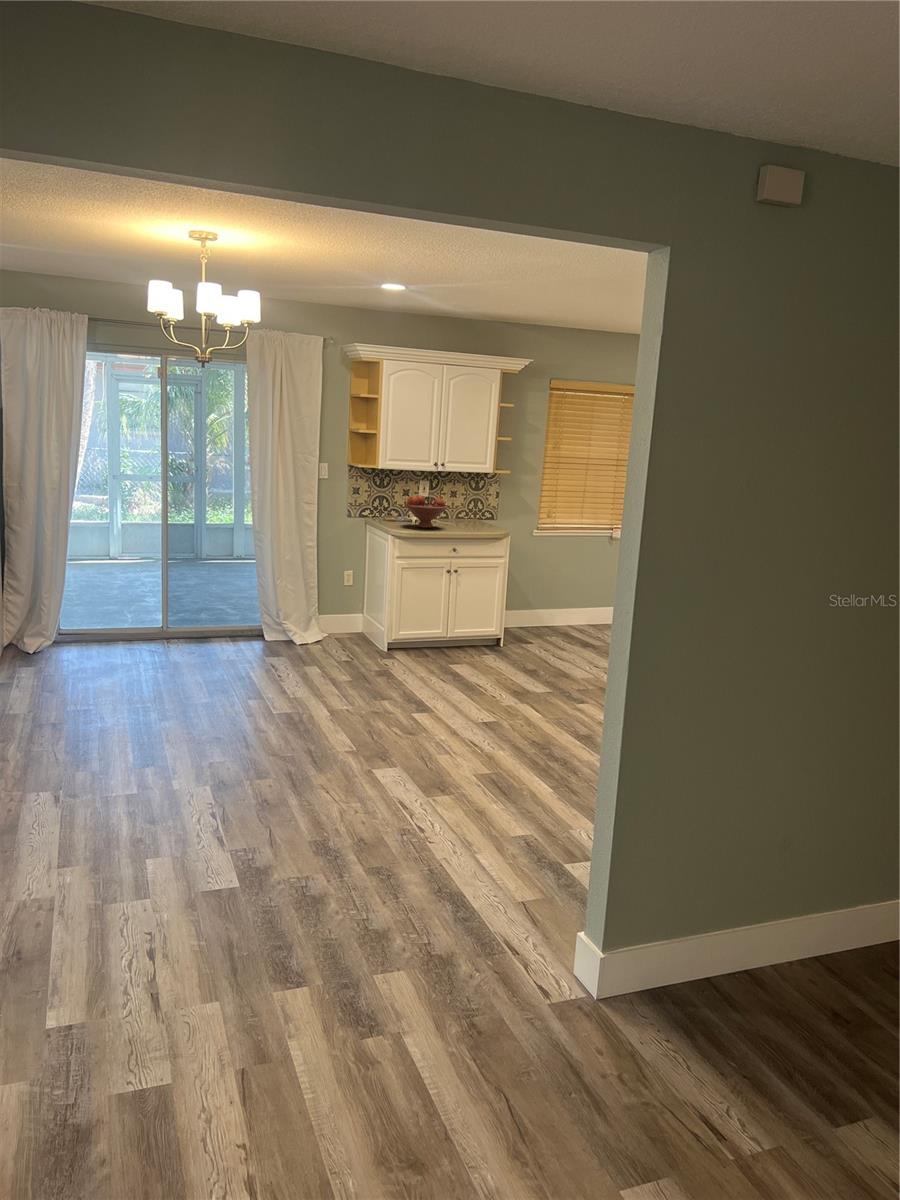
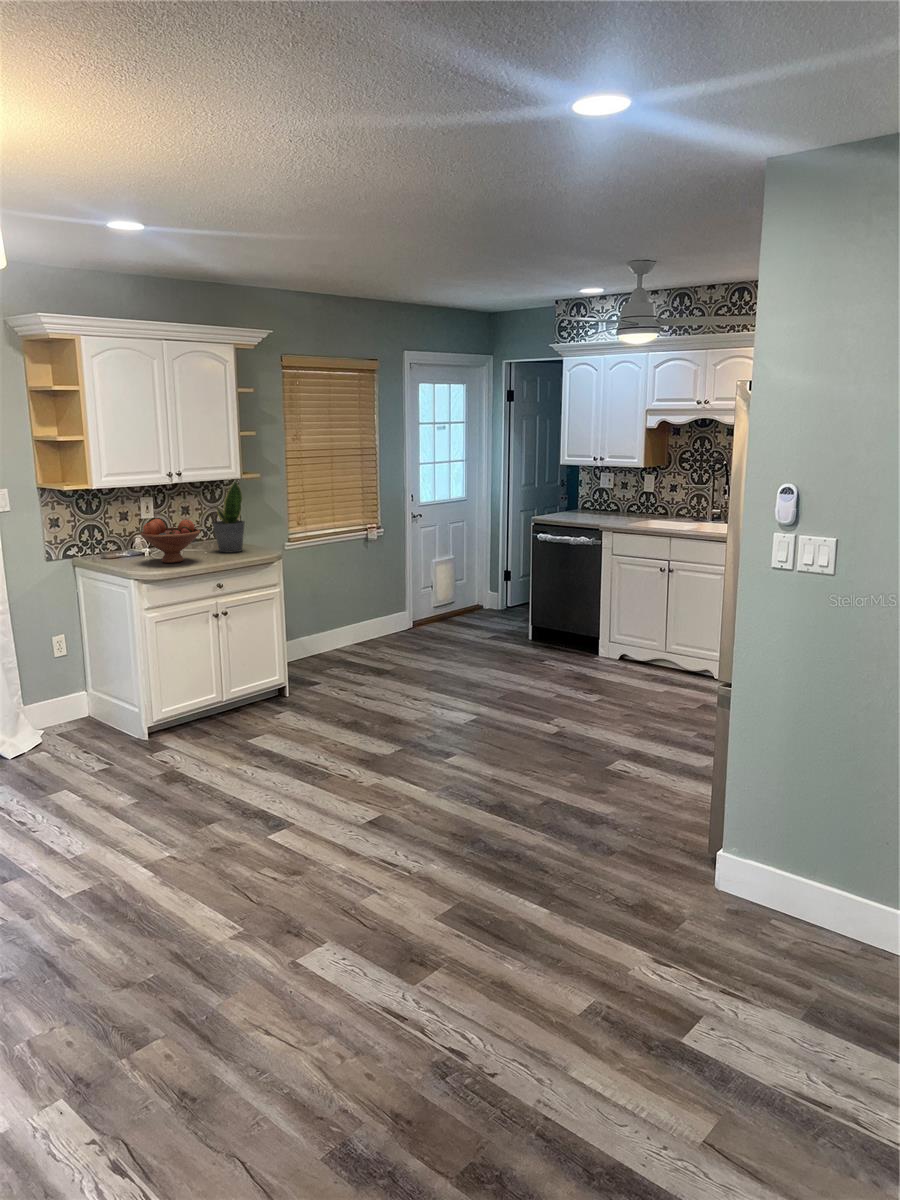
potted plant: none [464,473,488,528] -> present [213,482,245,553]

